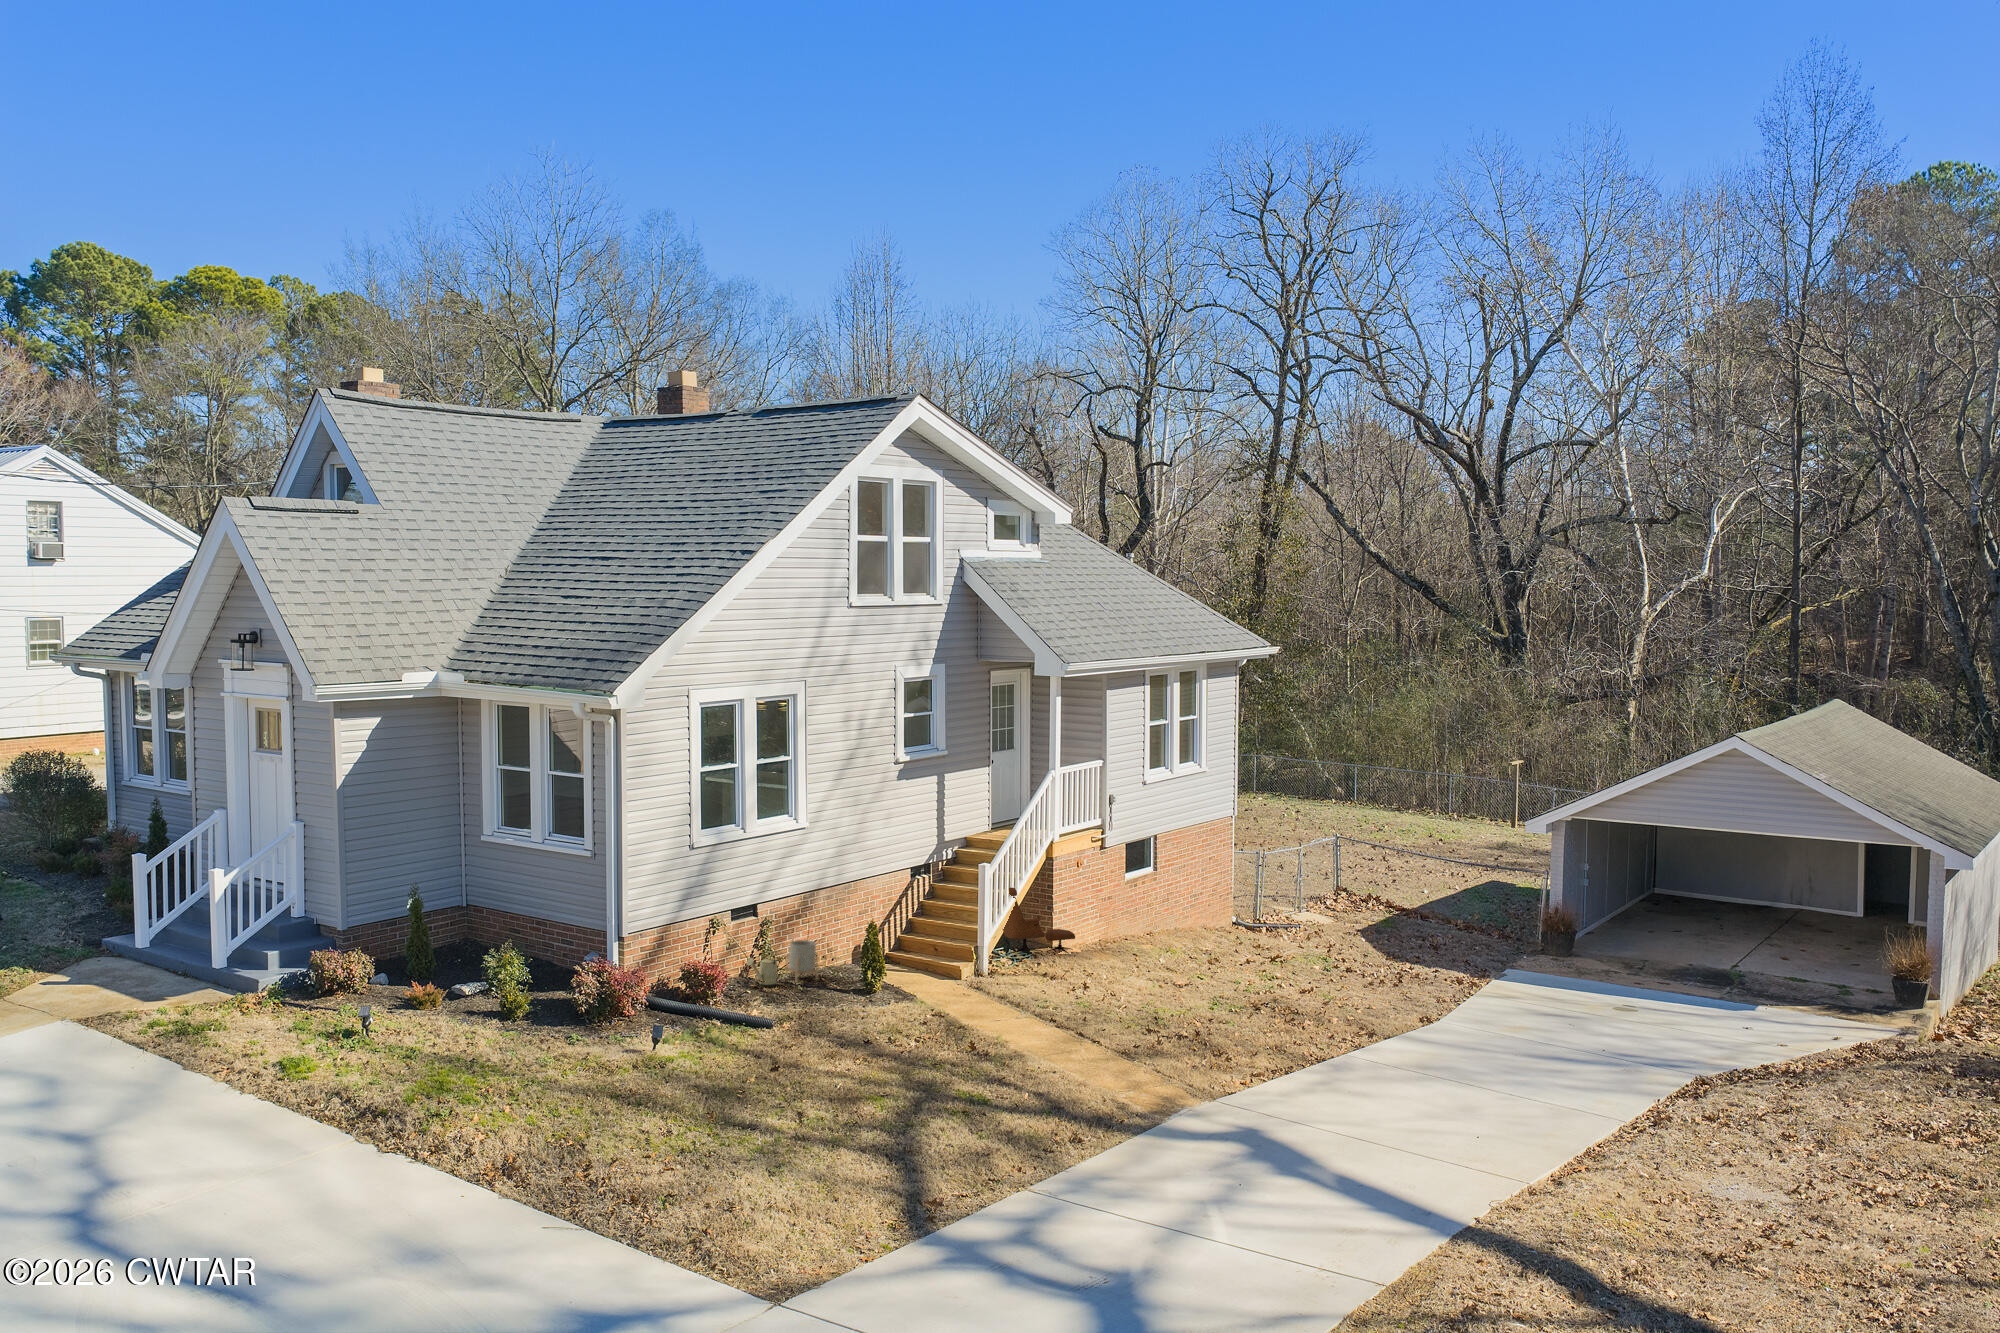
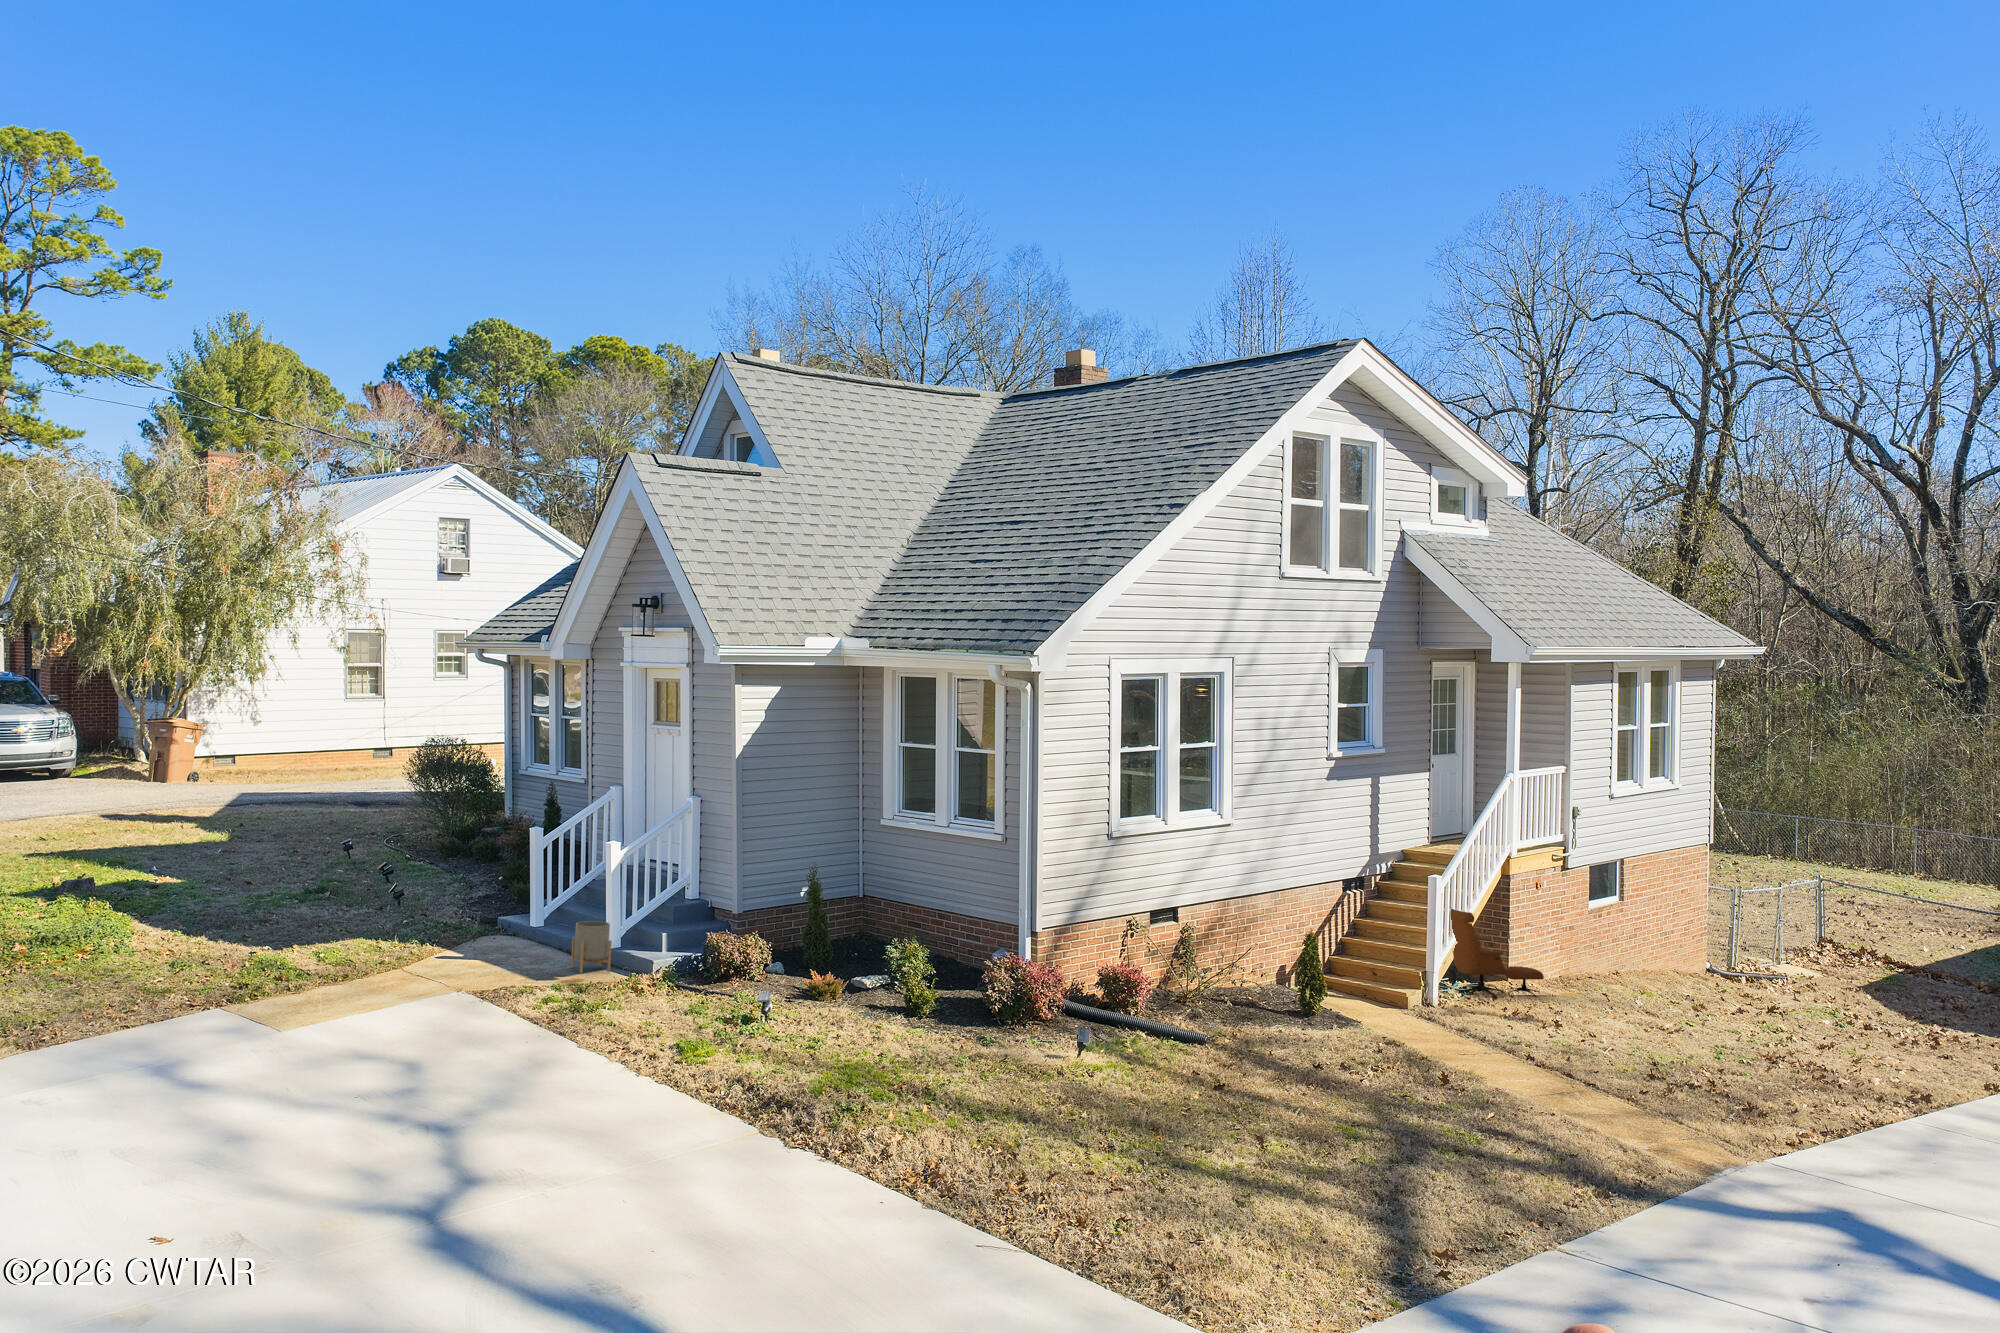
planter: present [786,940,818,981] -> present [571,921,612,973]
watering can: present [747,952,778,987] -> none [1163,966,1197,1008]

